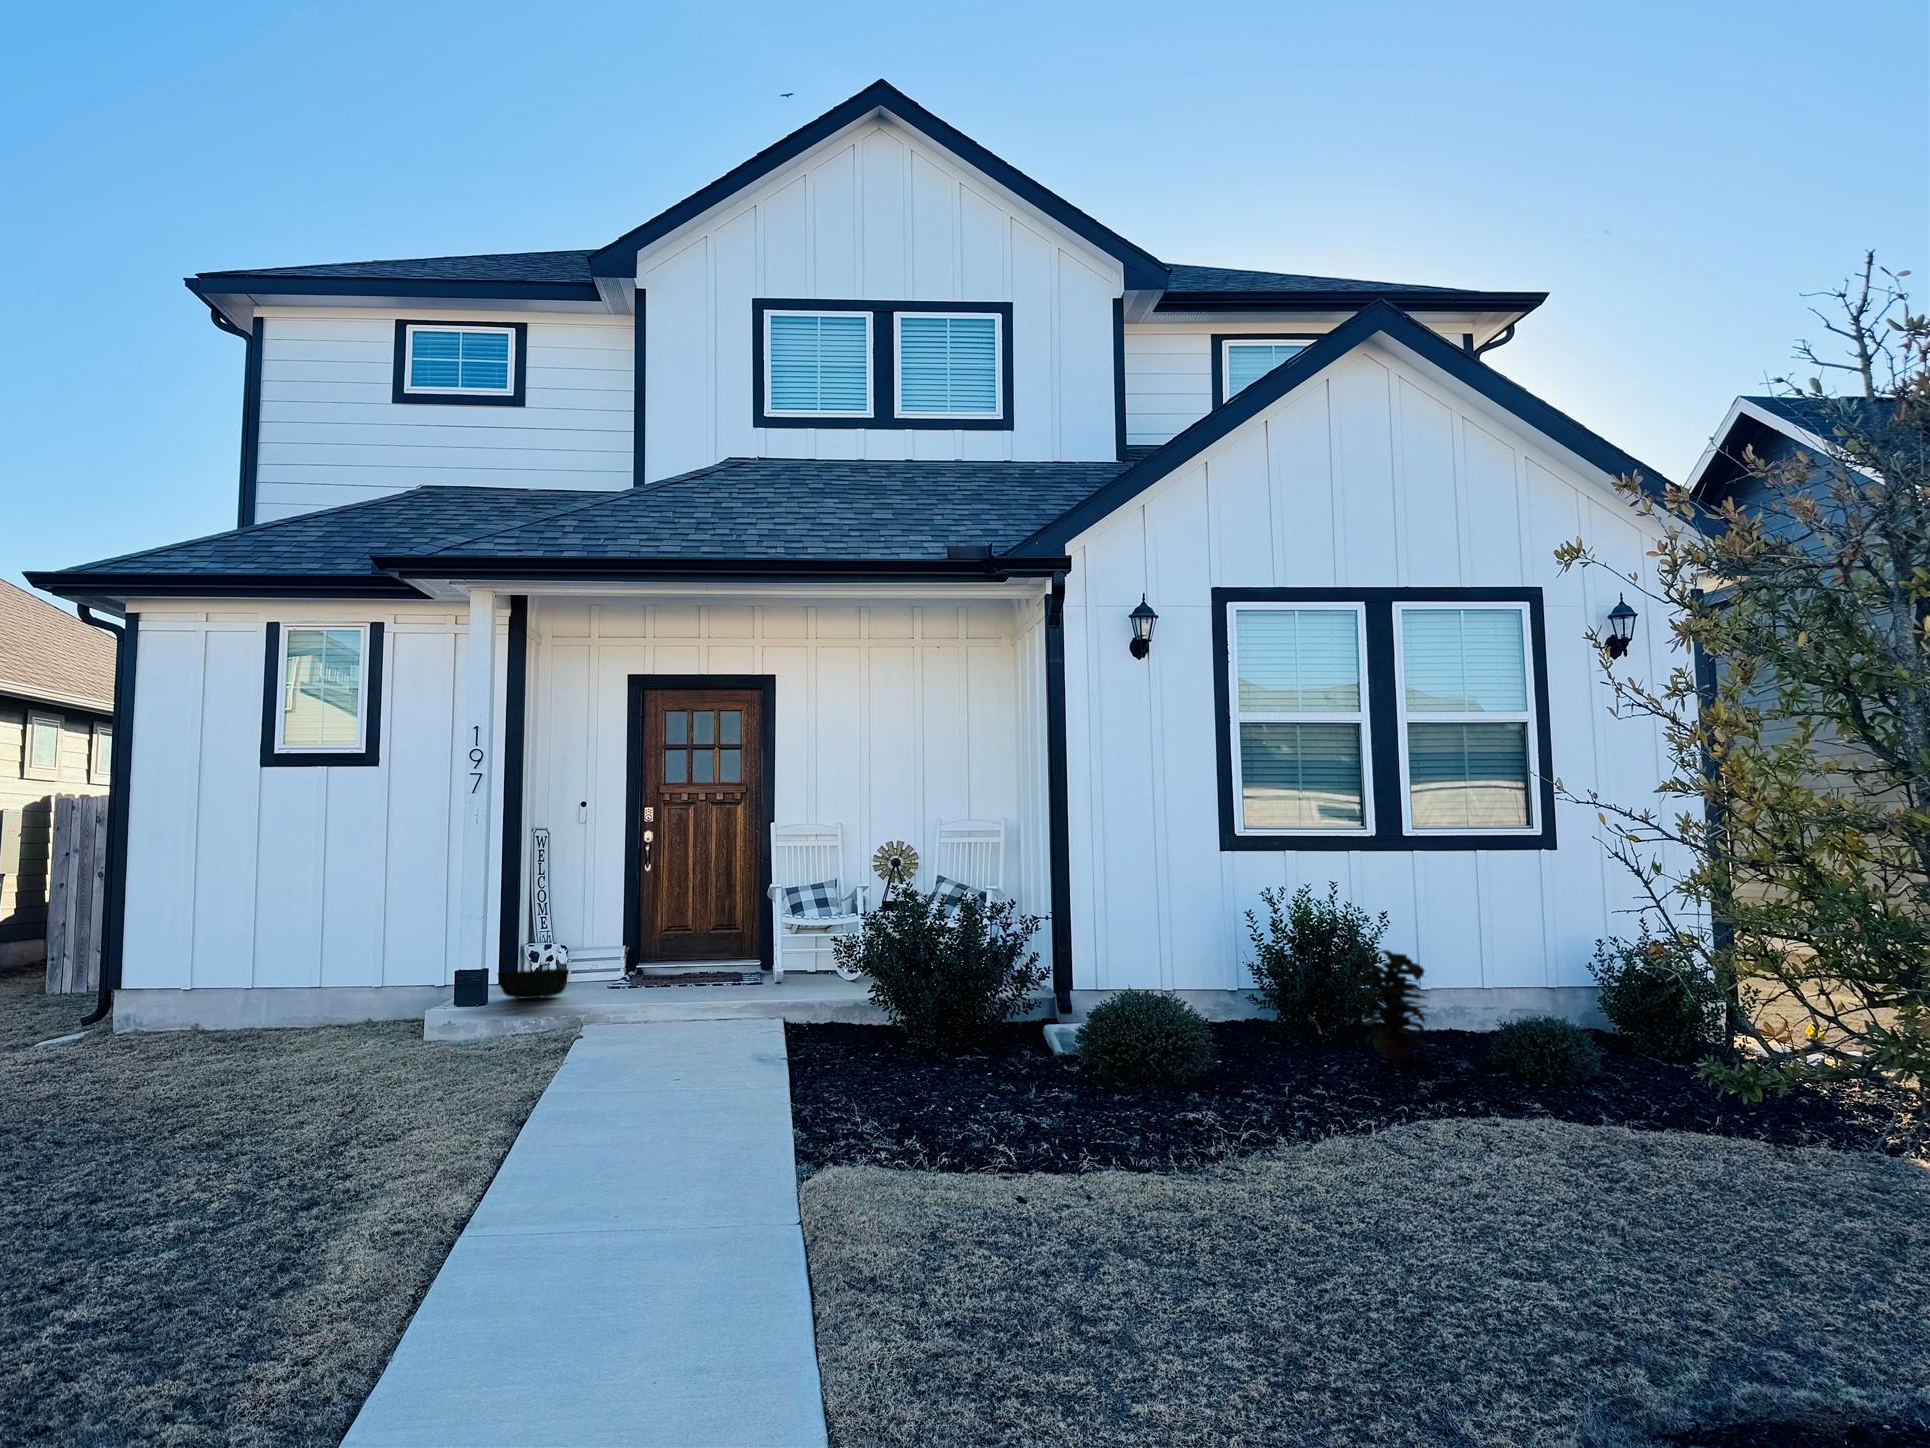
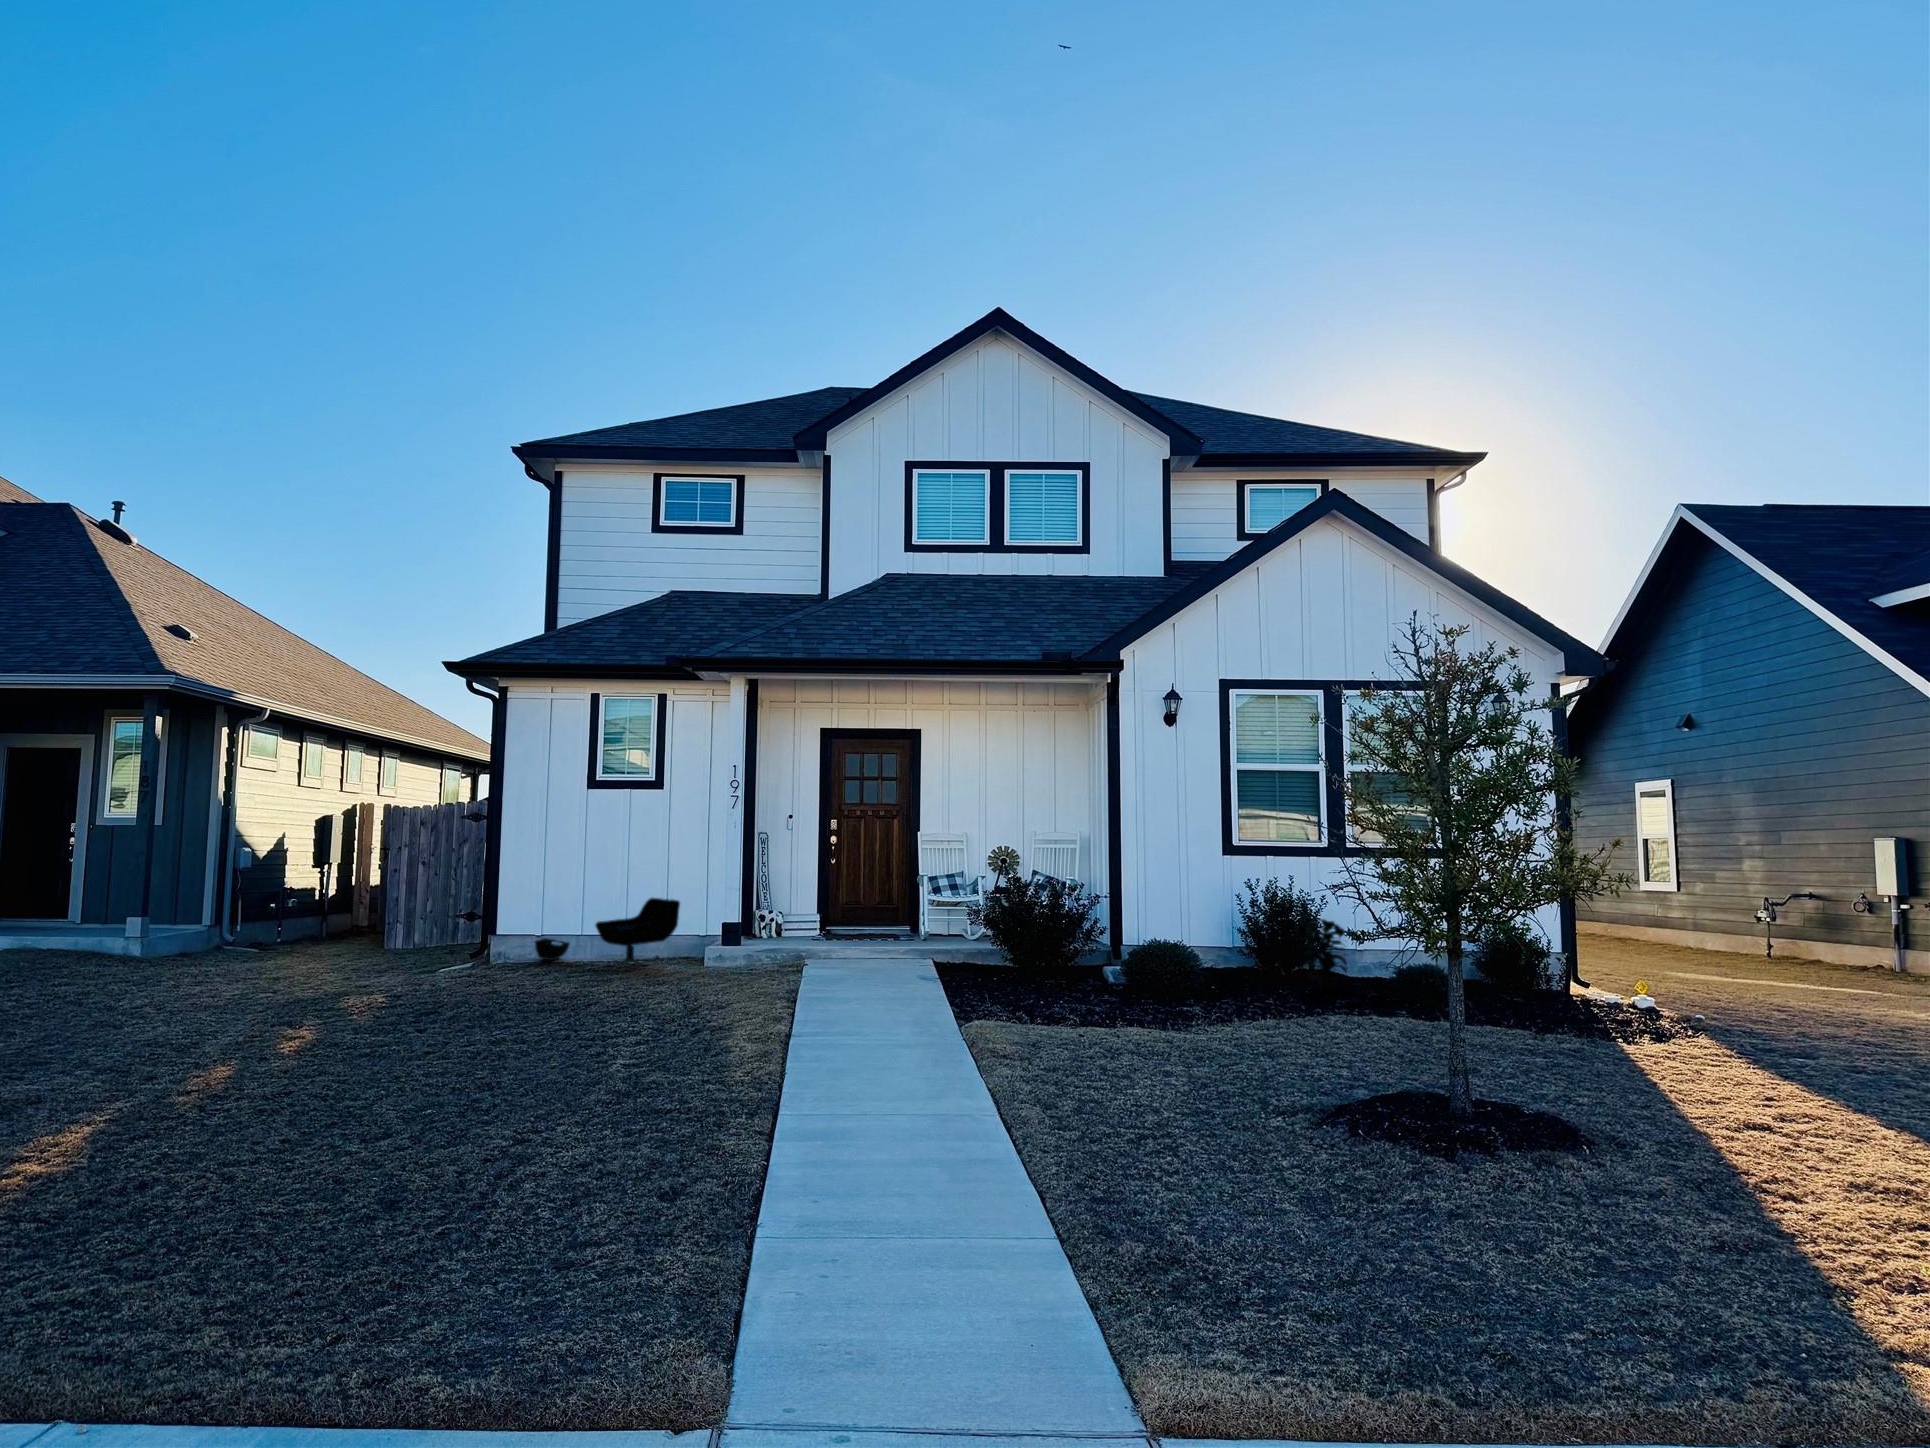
lounge chair: none [264,929,400,1043] -> present [595,897,680,965]
woven basket: present [498,968,569,999] -> present [535,938,570,960]

